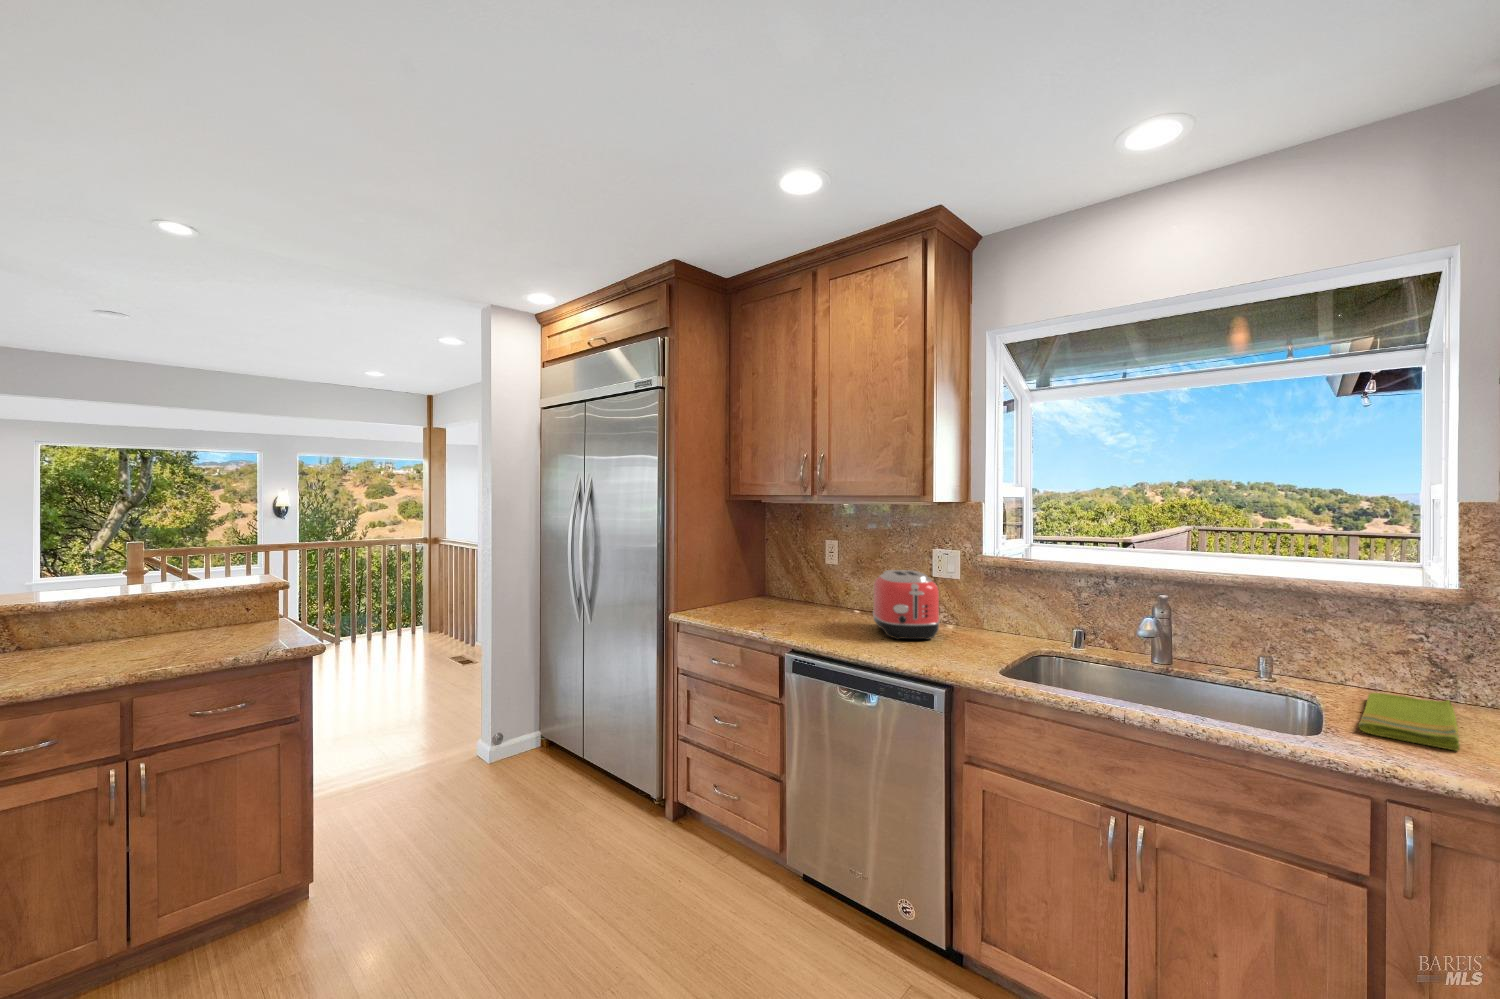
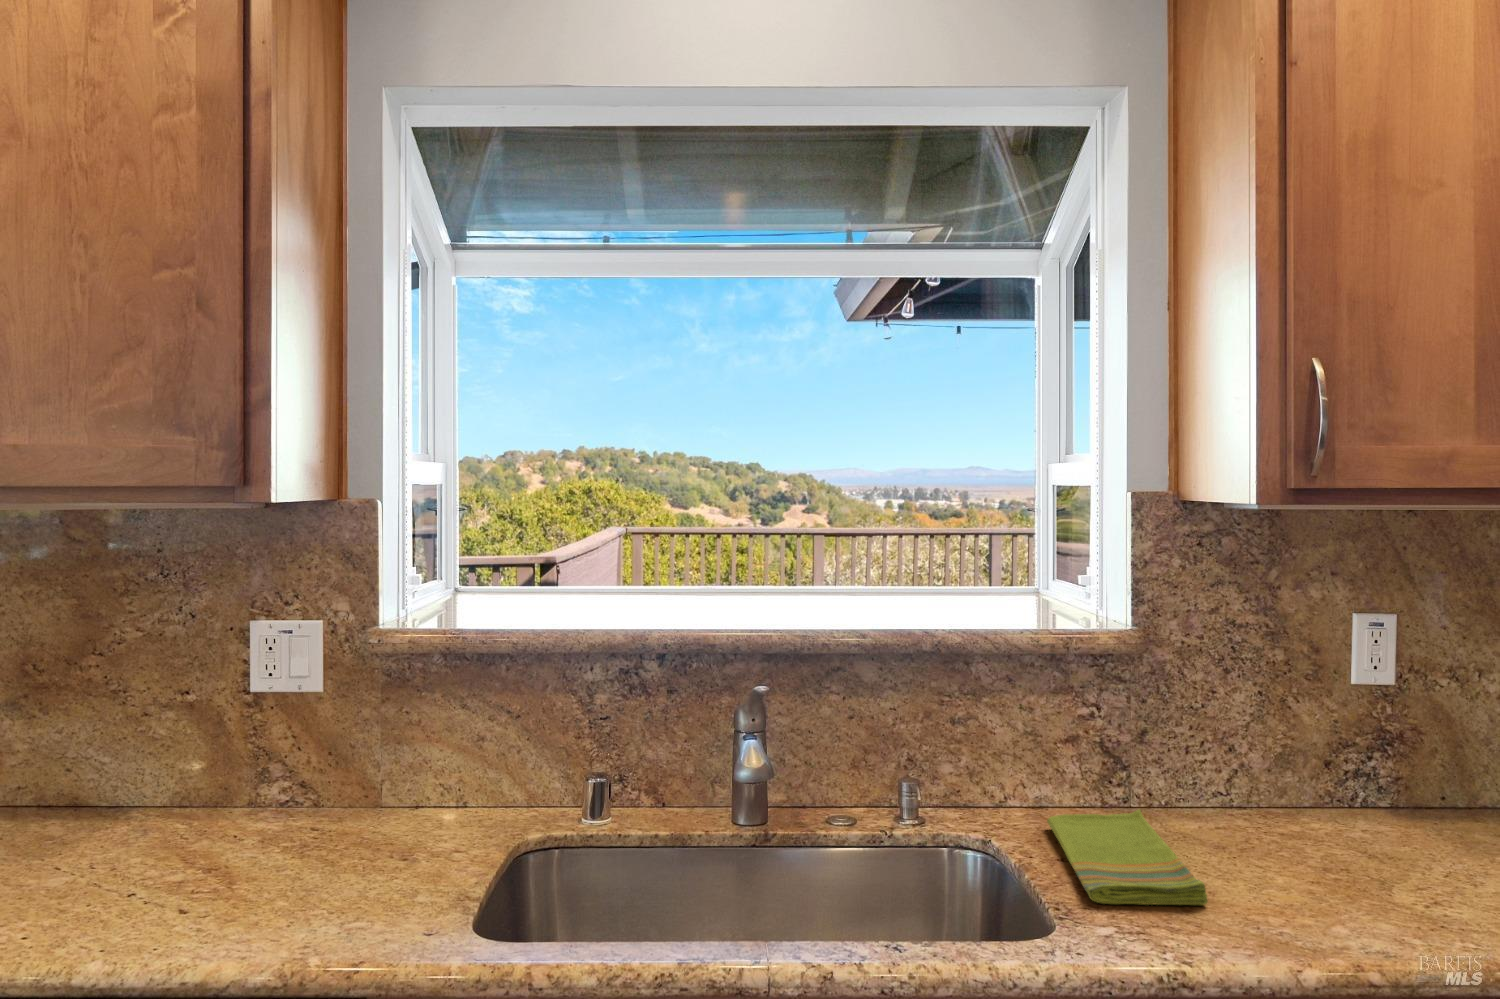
toaster: present [873,570,940,640] -> none [90,685,291,886]

